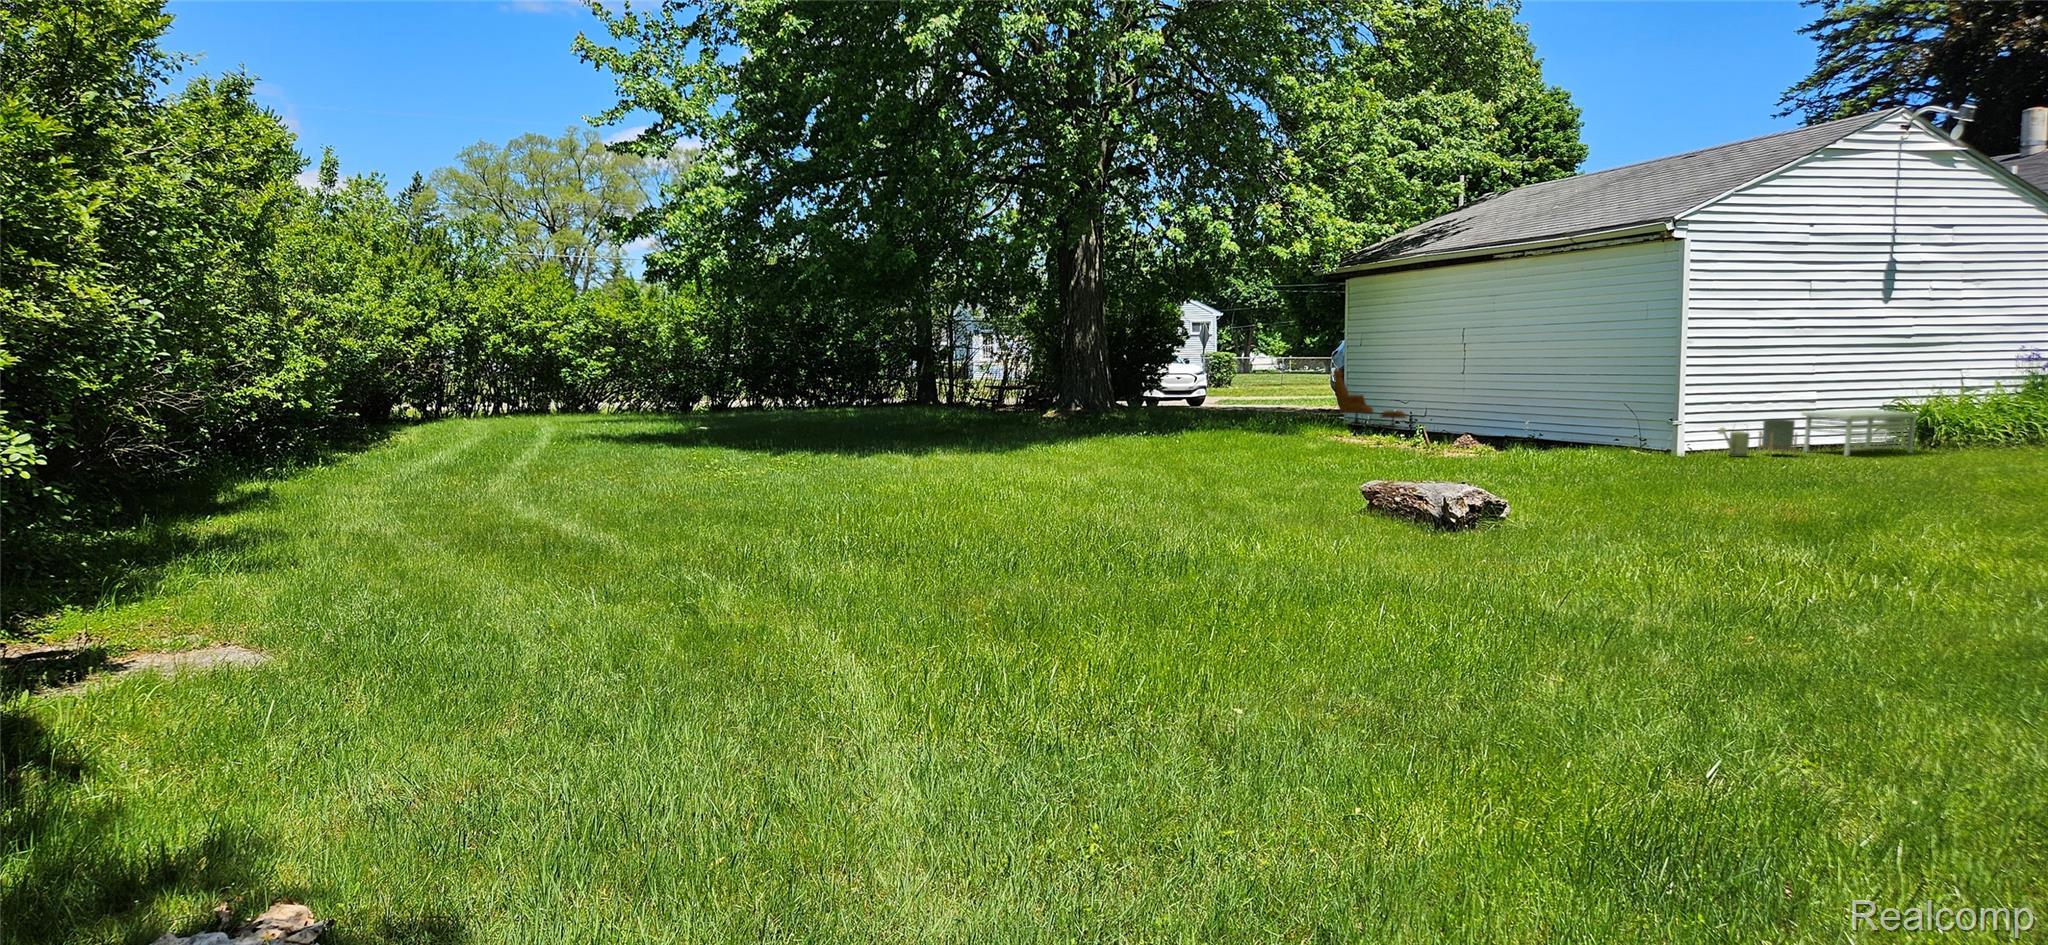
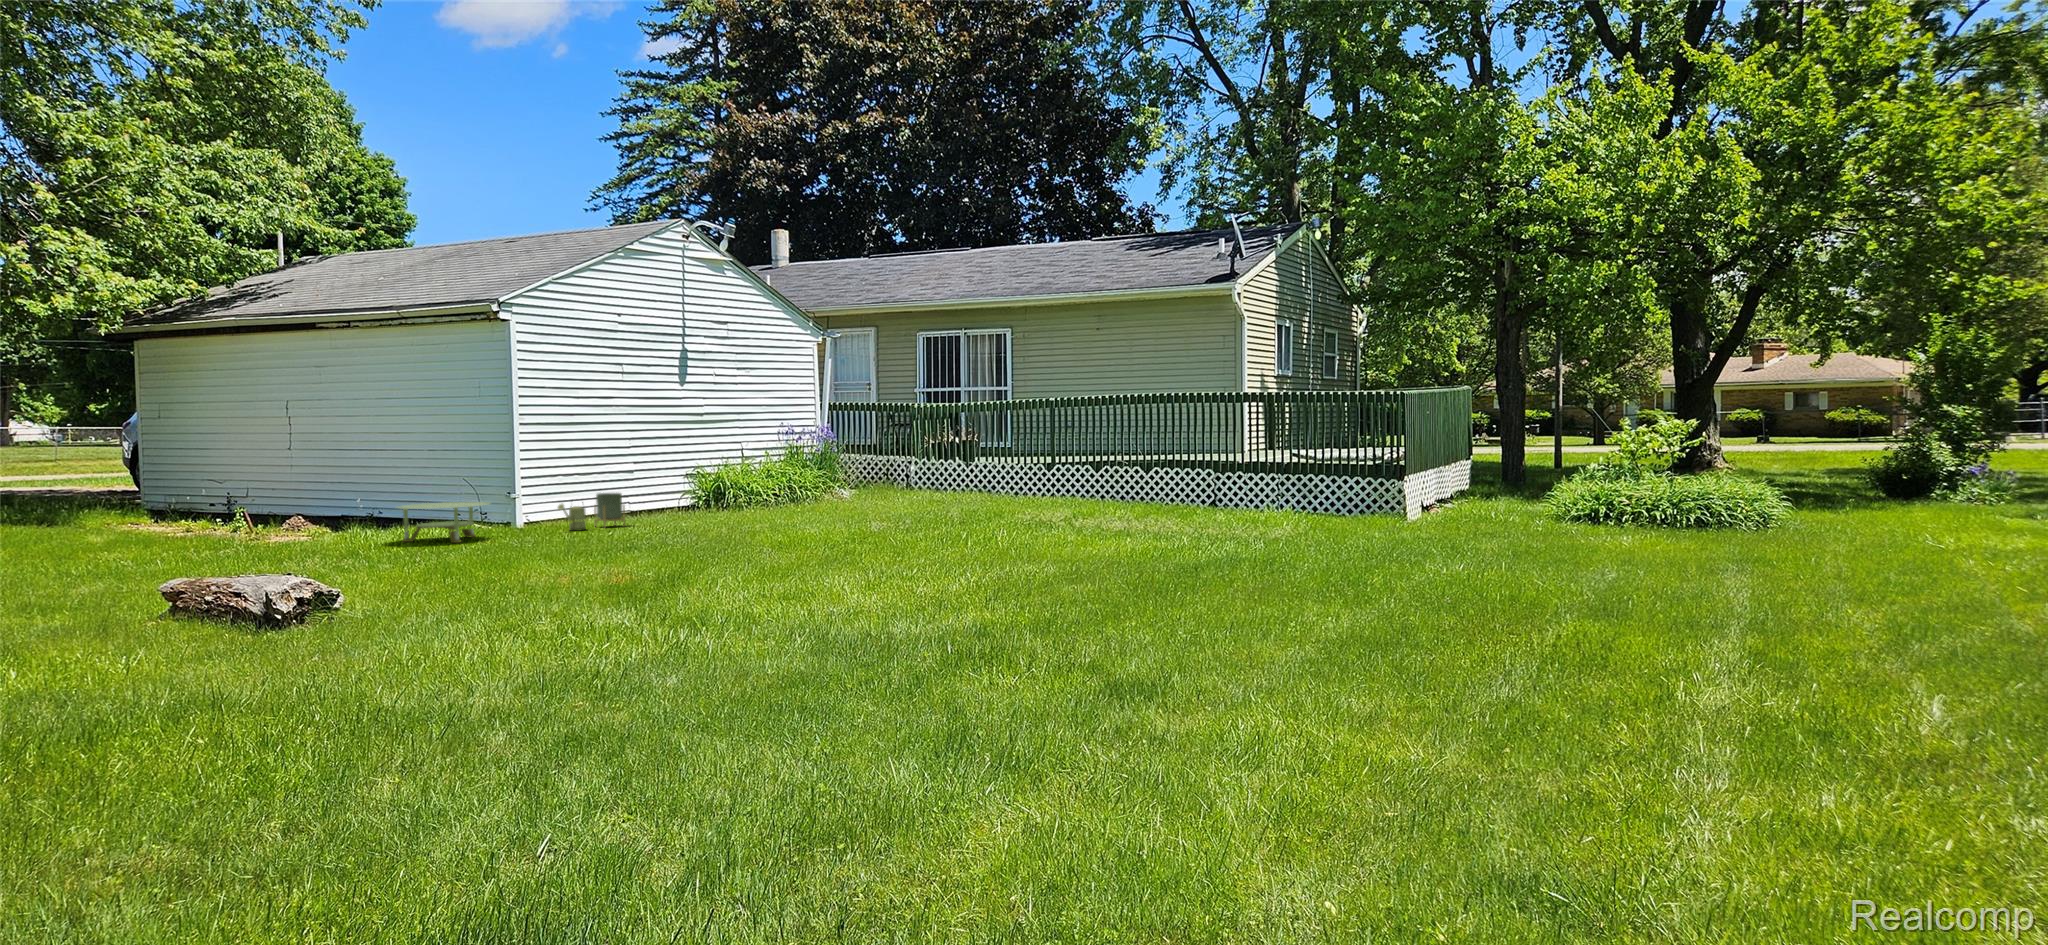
lounge chair: present [1333,370,1406,427] -> none [104,464,219,538]
storage bench: present [1802,410,1919,456] -> none [627,481,714,523]
round table: none [1553,418,1647,459] -> present [397,502,490,543]

